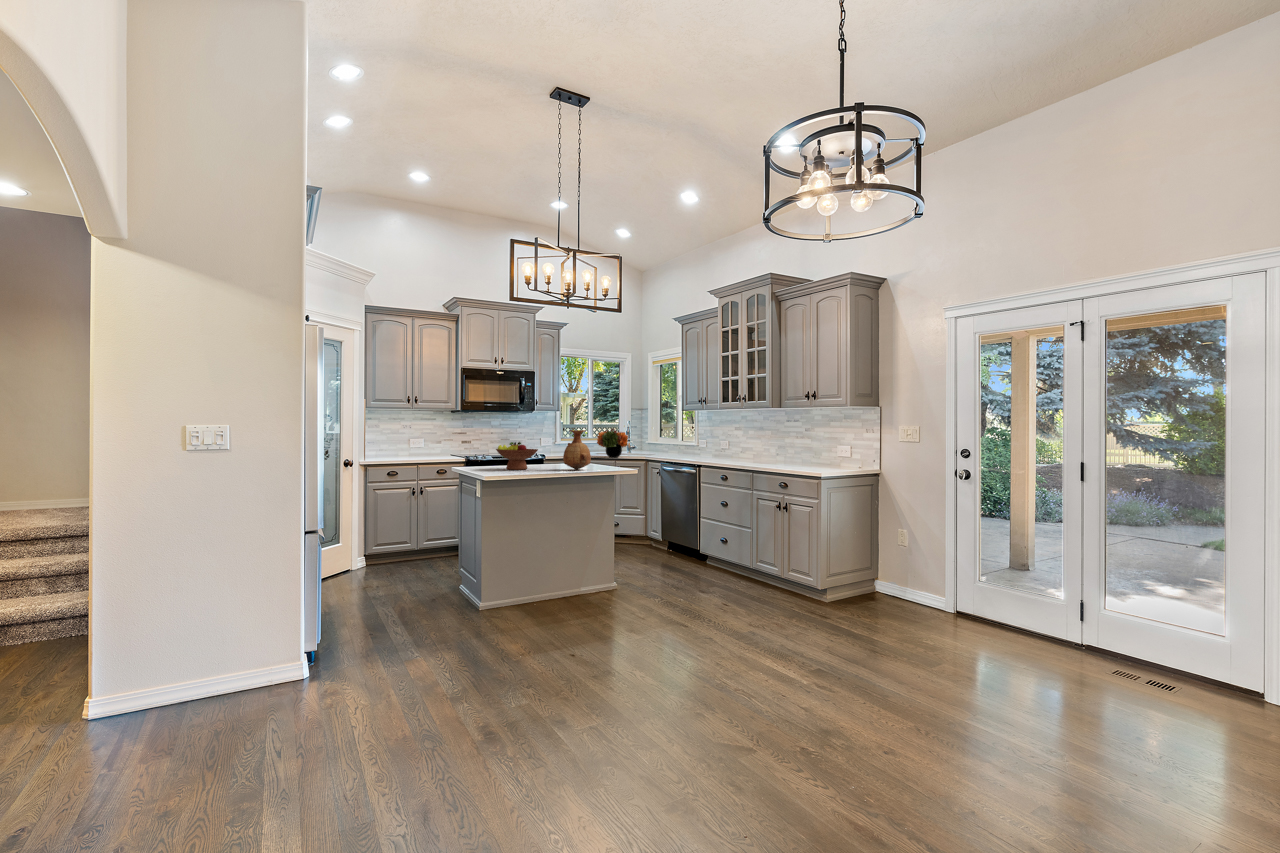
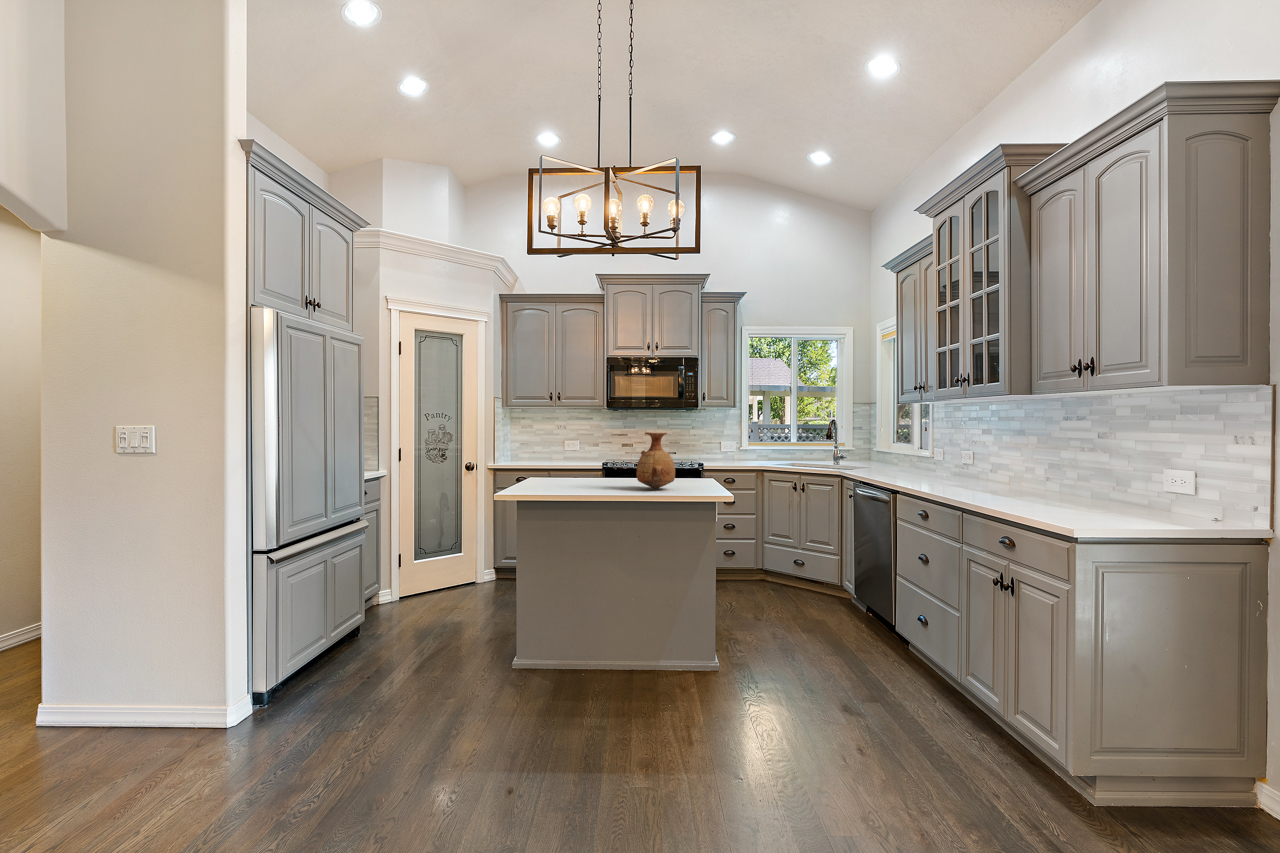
flower arrangement: present [597,429,628,458] -> none [774,430,819,469]
fruit bowl: present [496,442,538,470] -> none [562,448,618,485]

